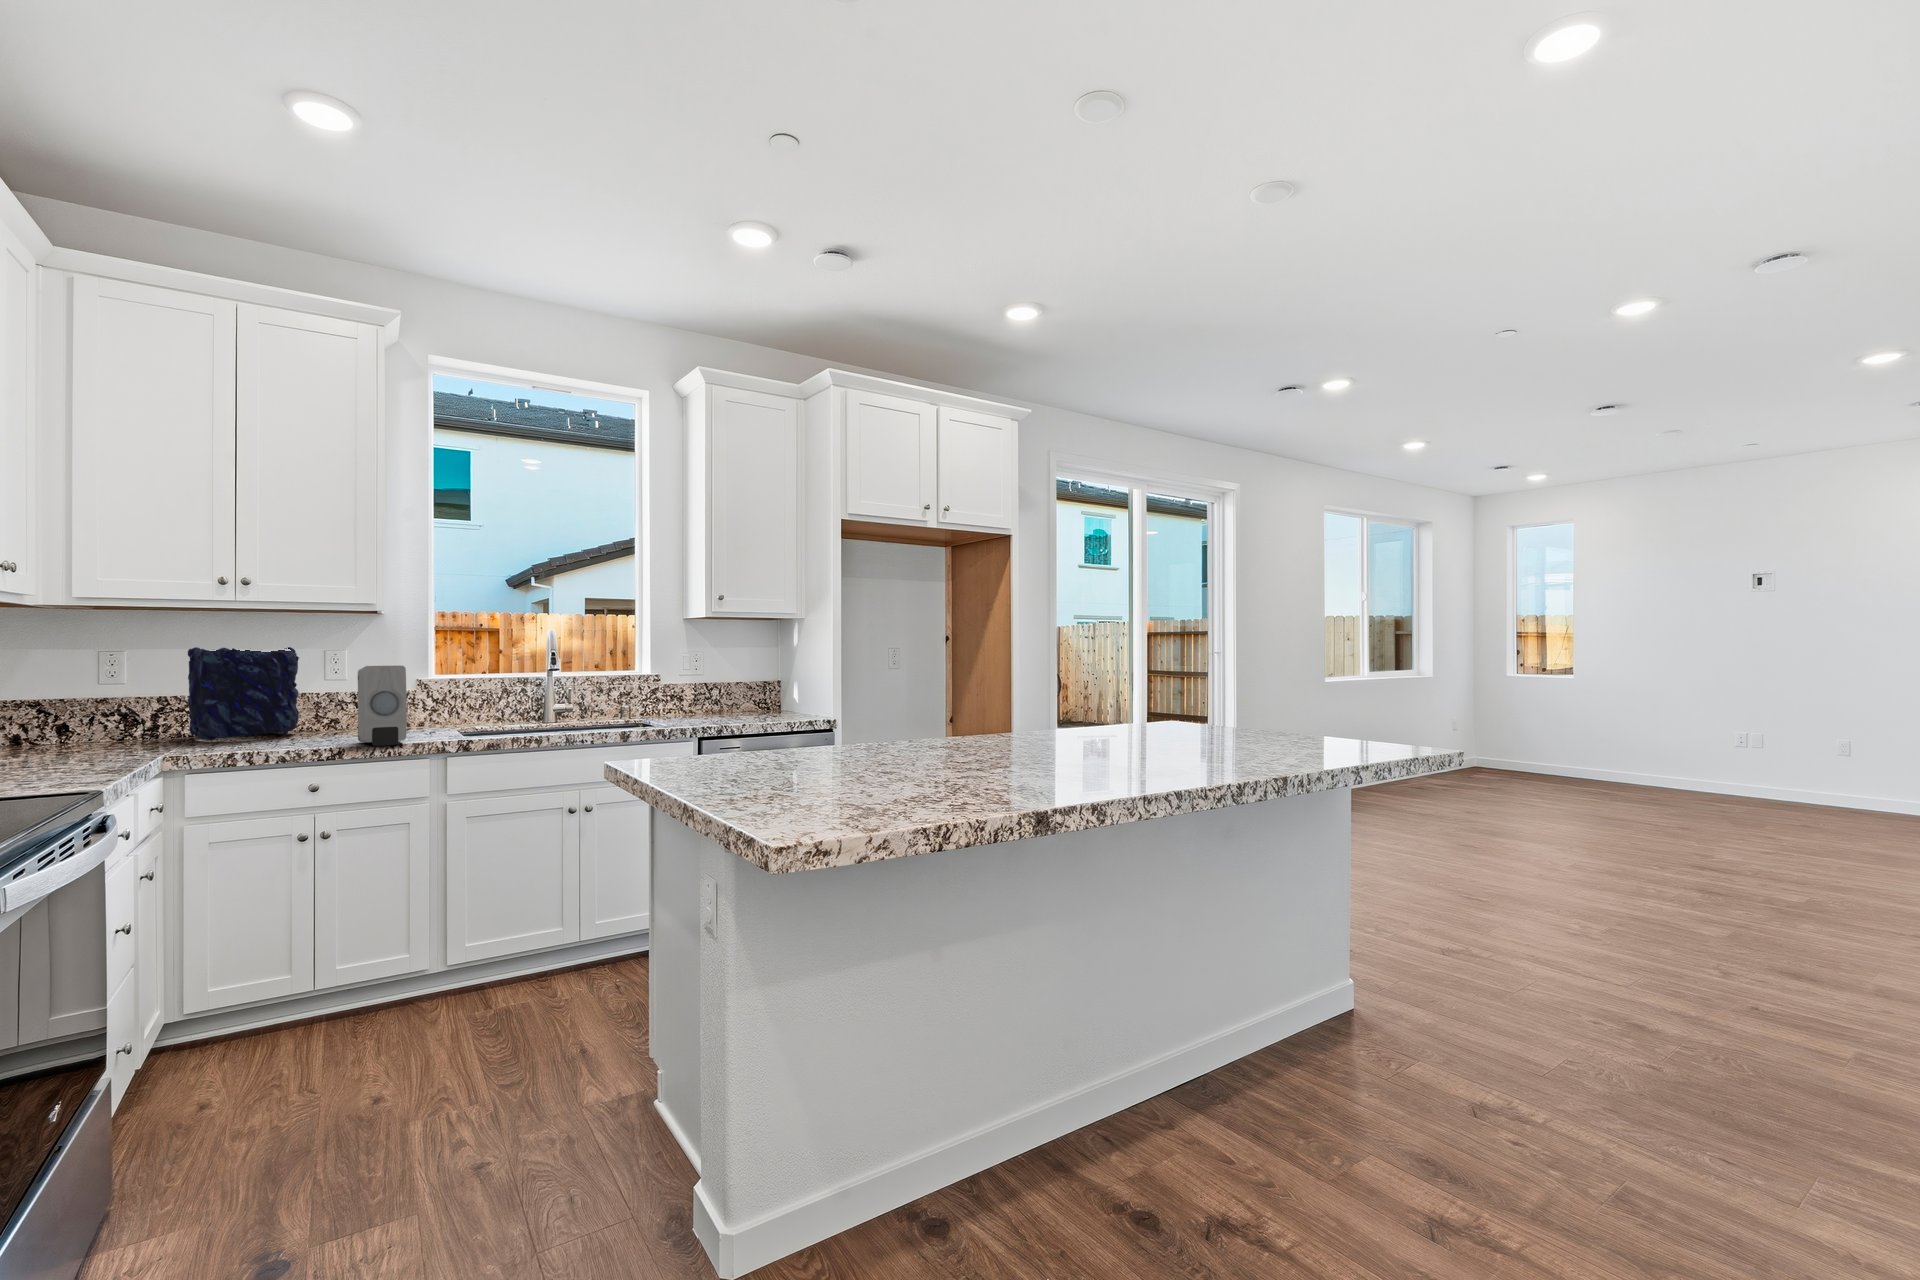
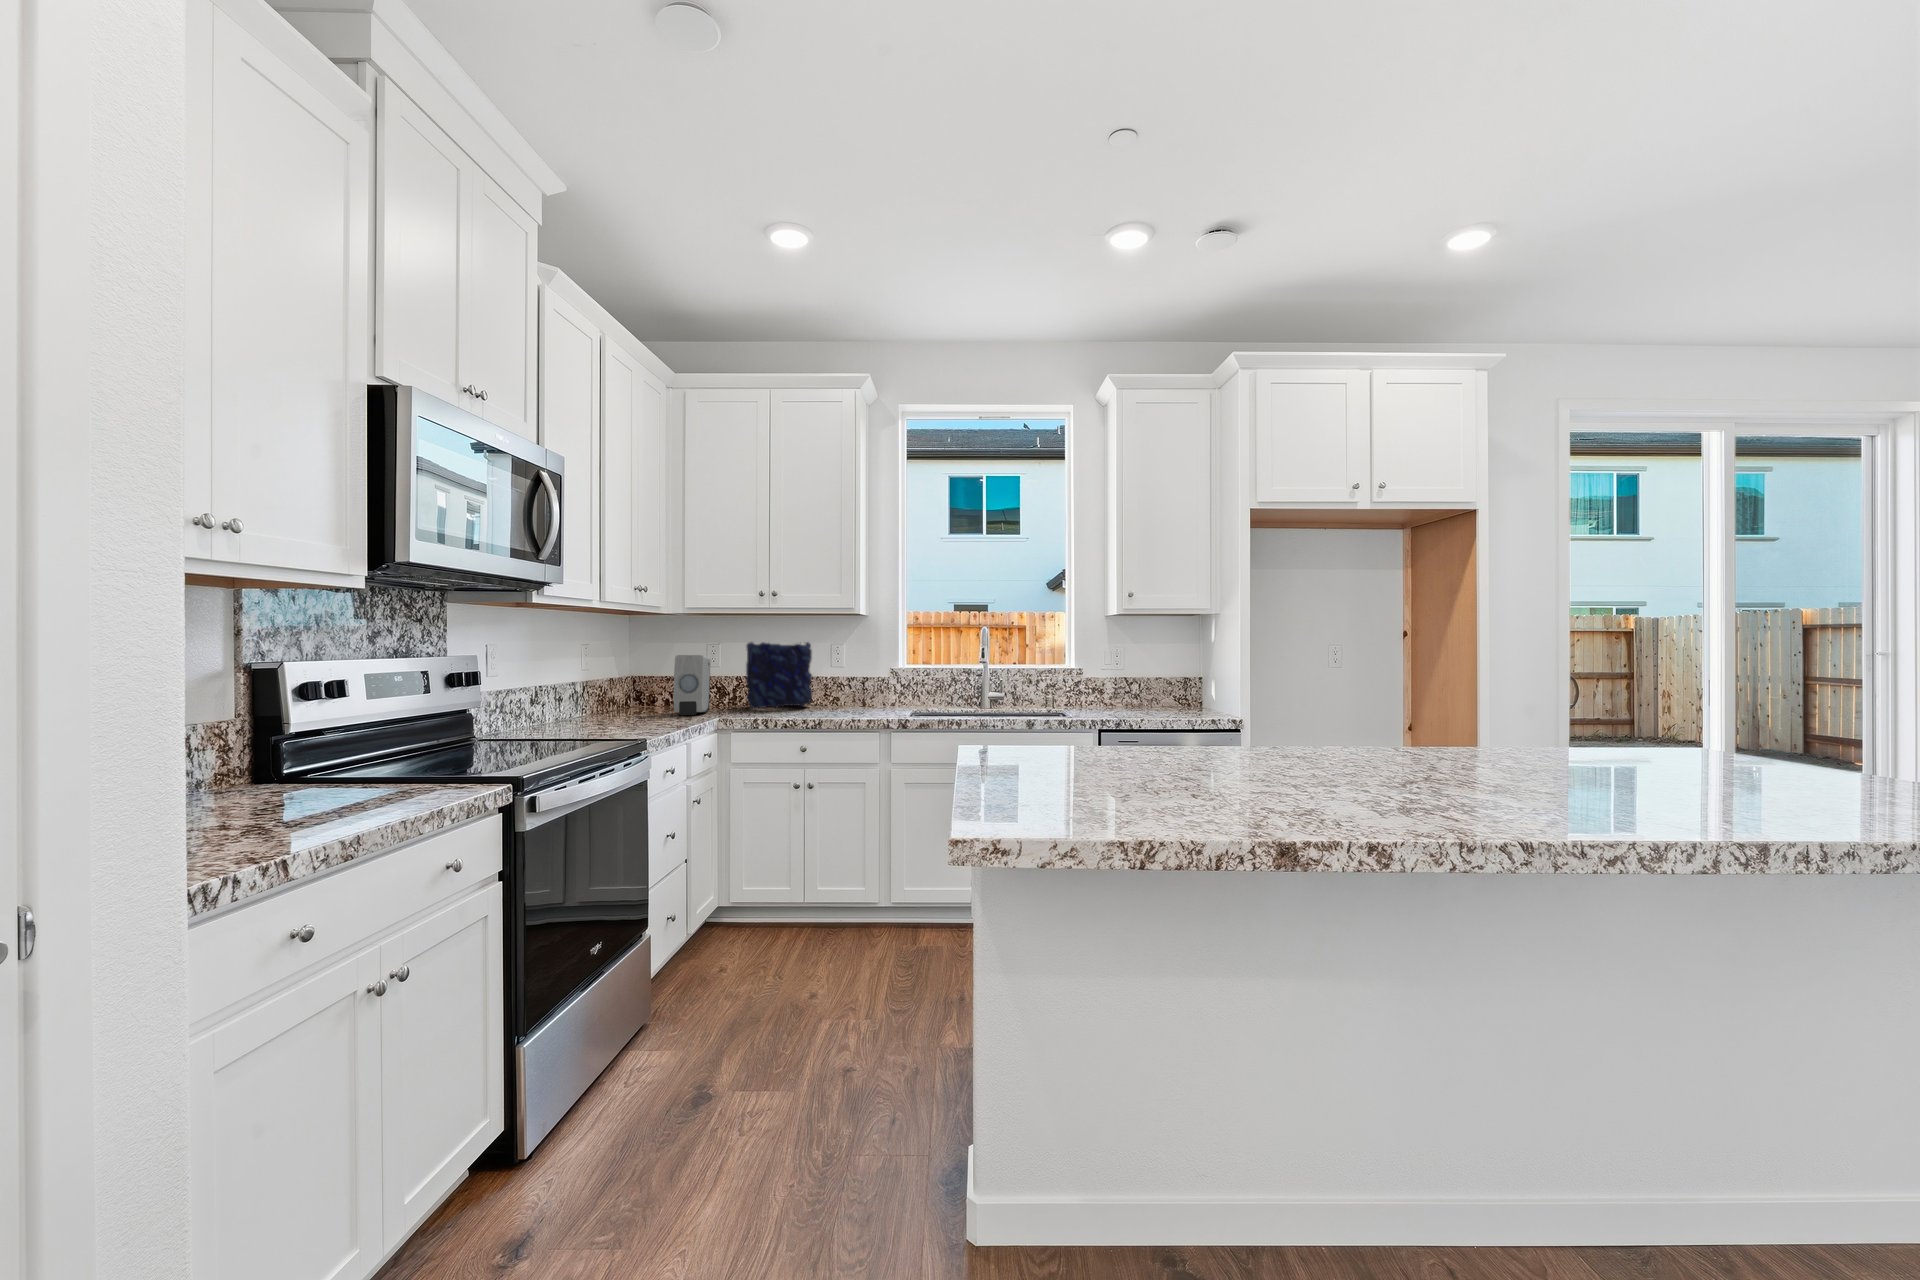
soap dispenser: present [358,666,407,746] -> present [674,655,710,715]

